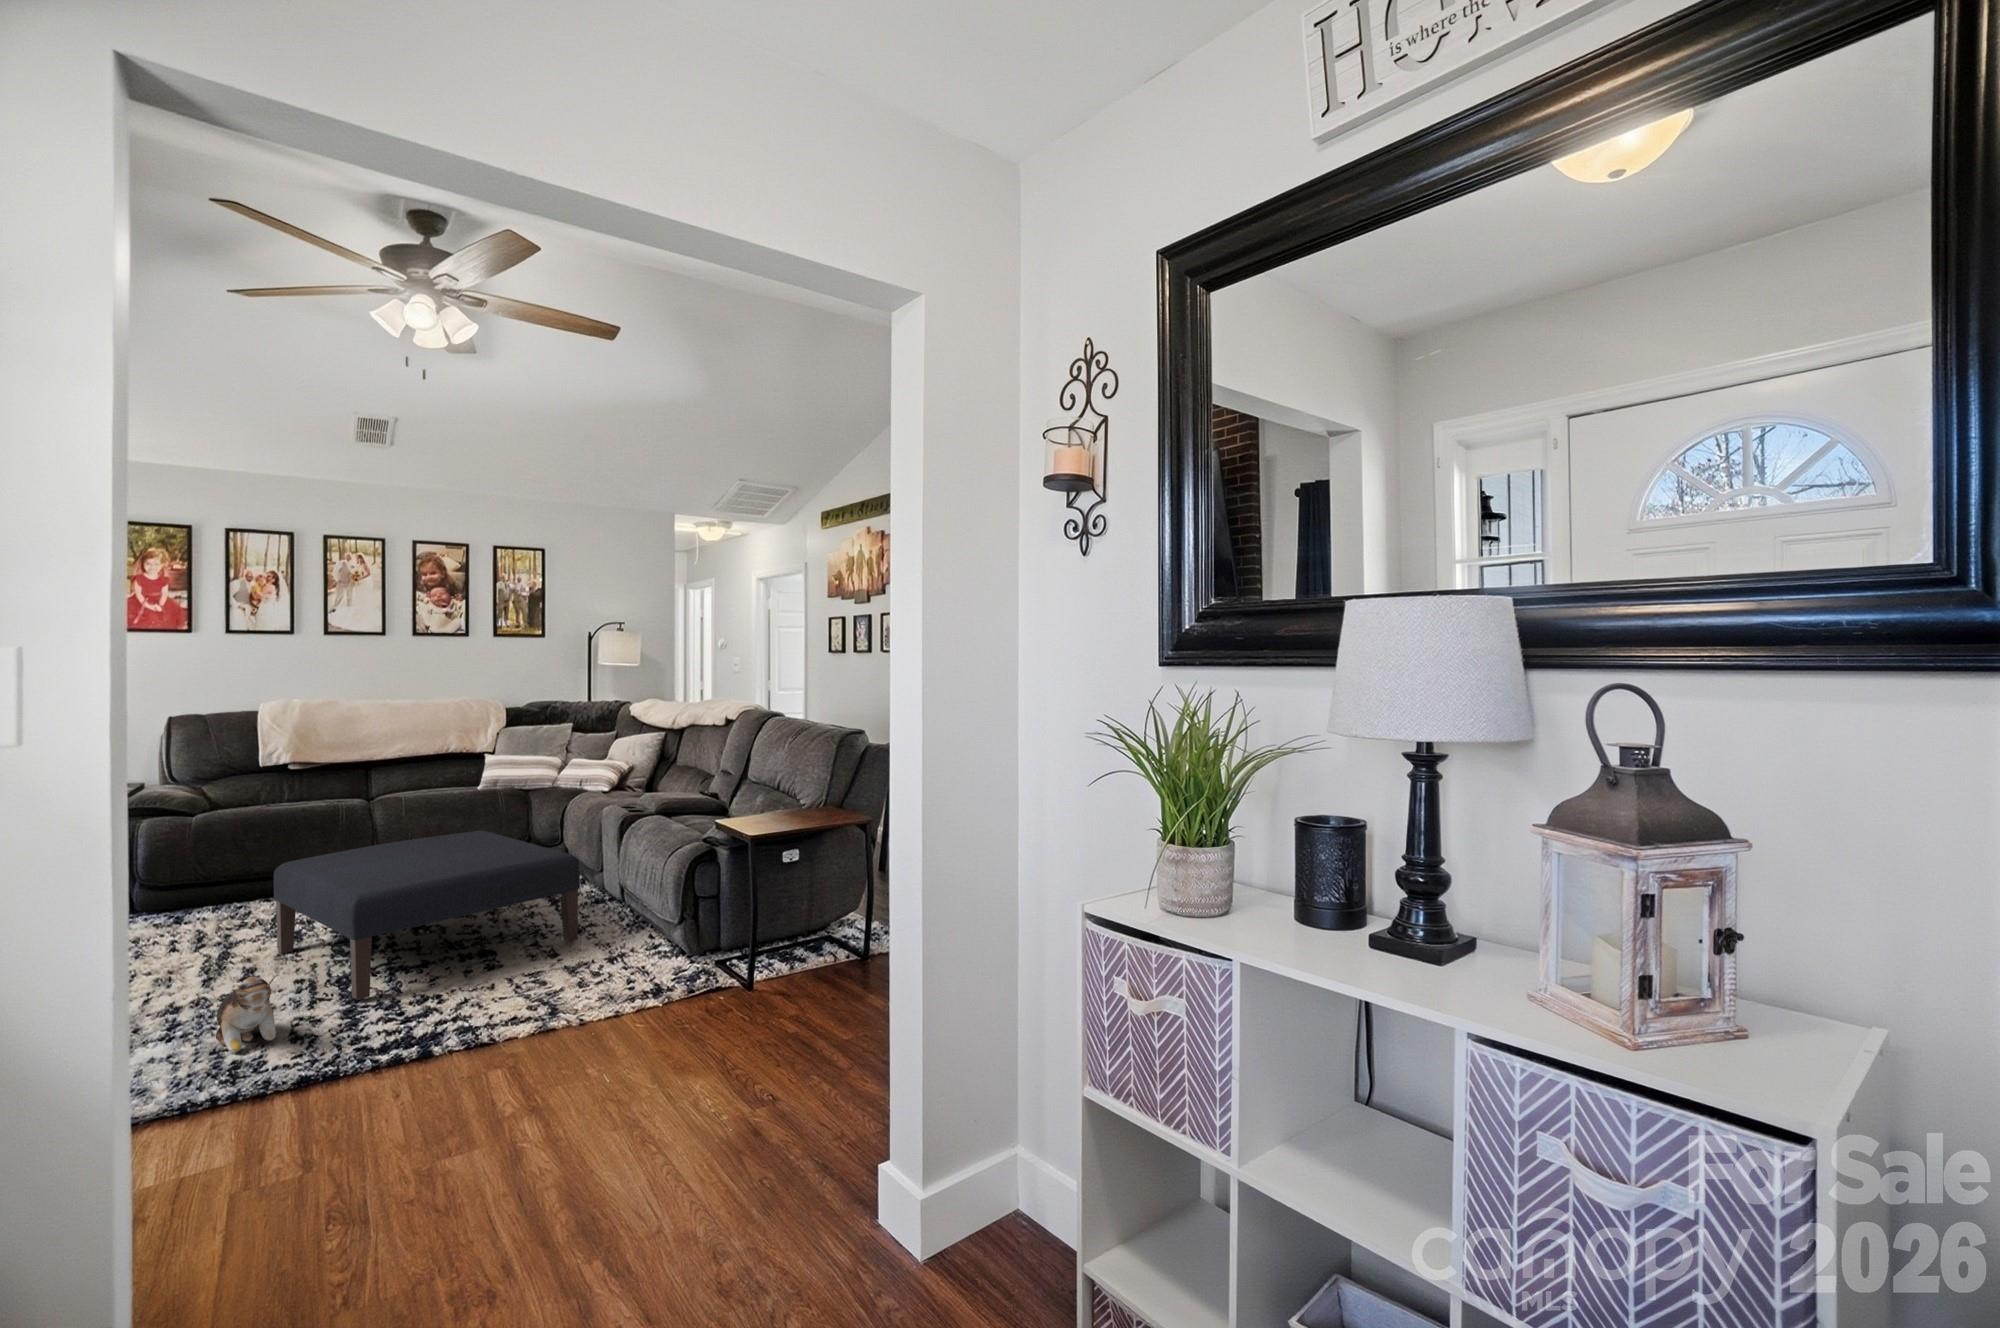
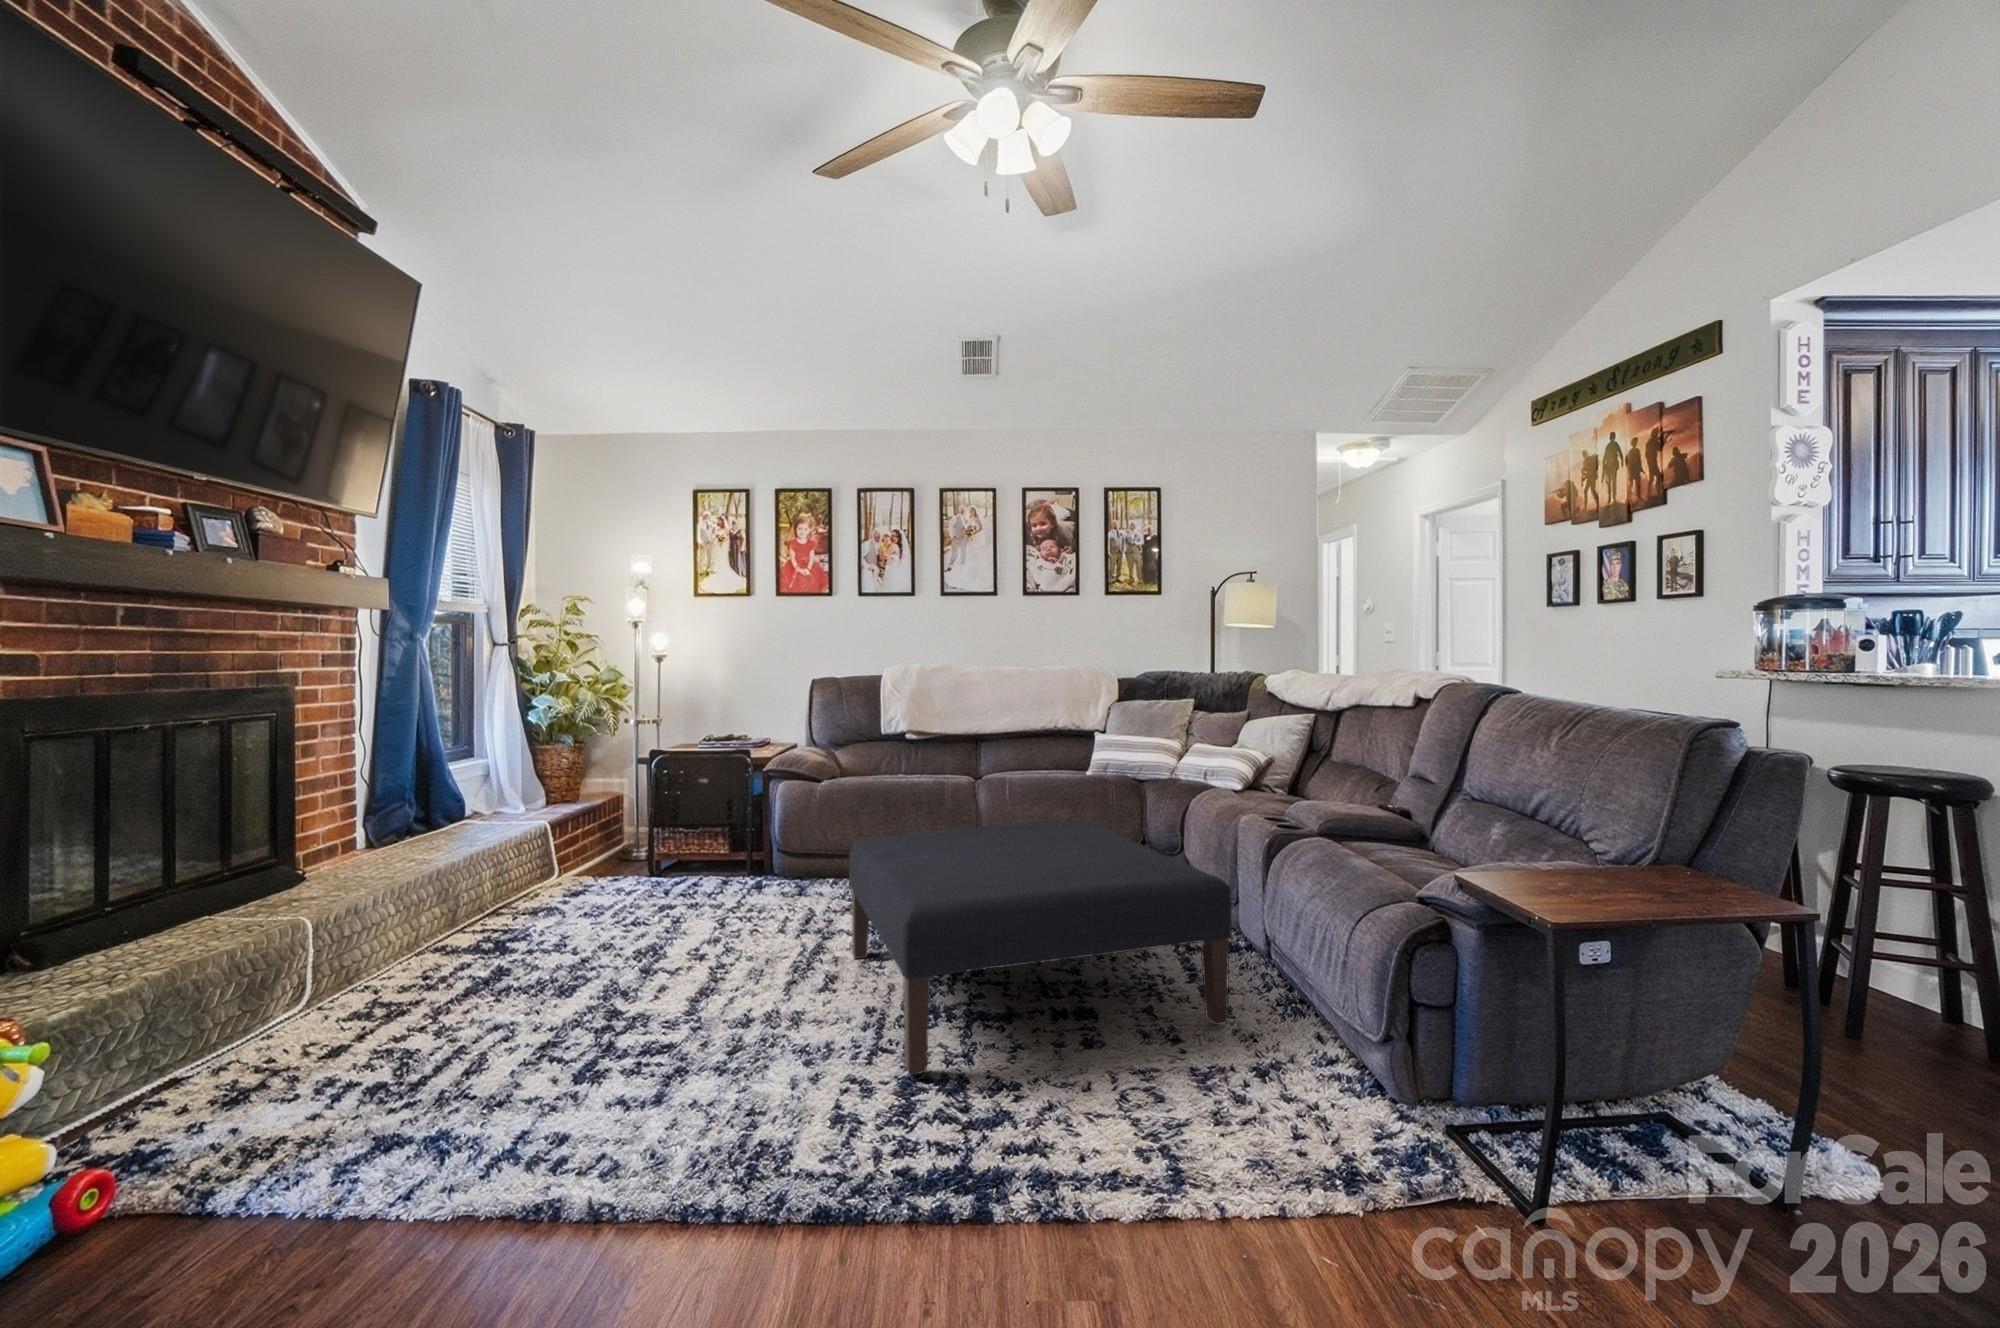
plush toy: present [216,977,276,1053] -> none [717,1027,790,1148]

